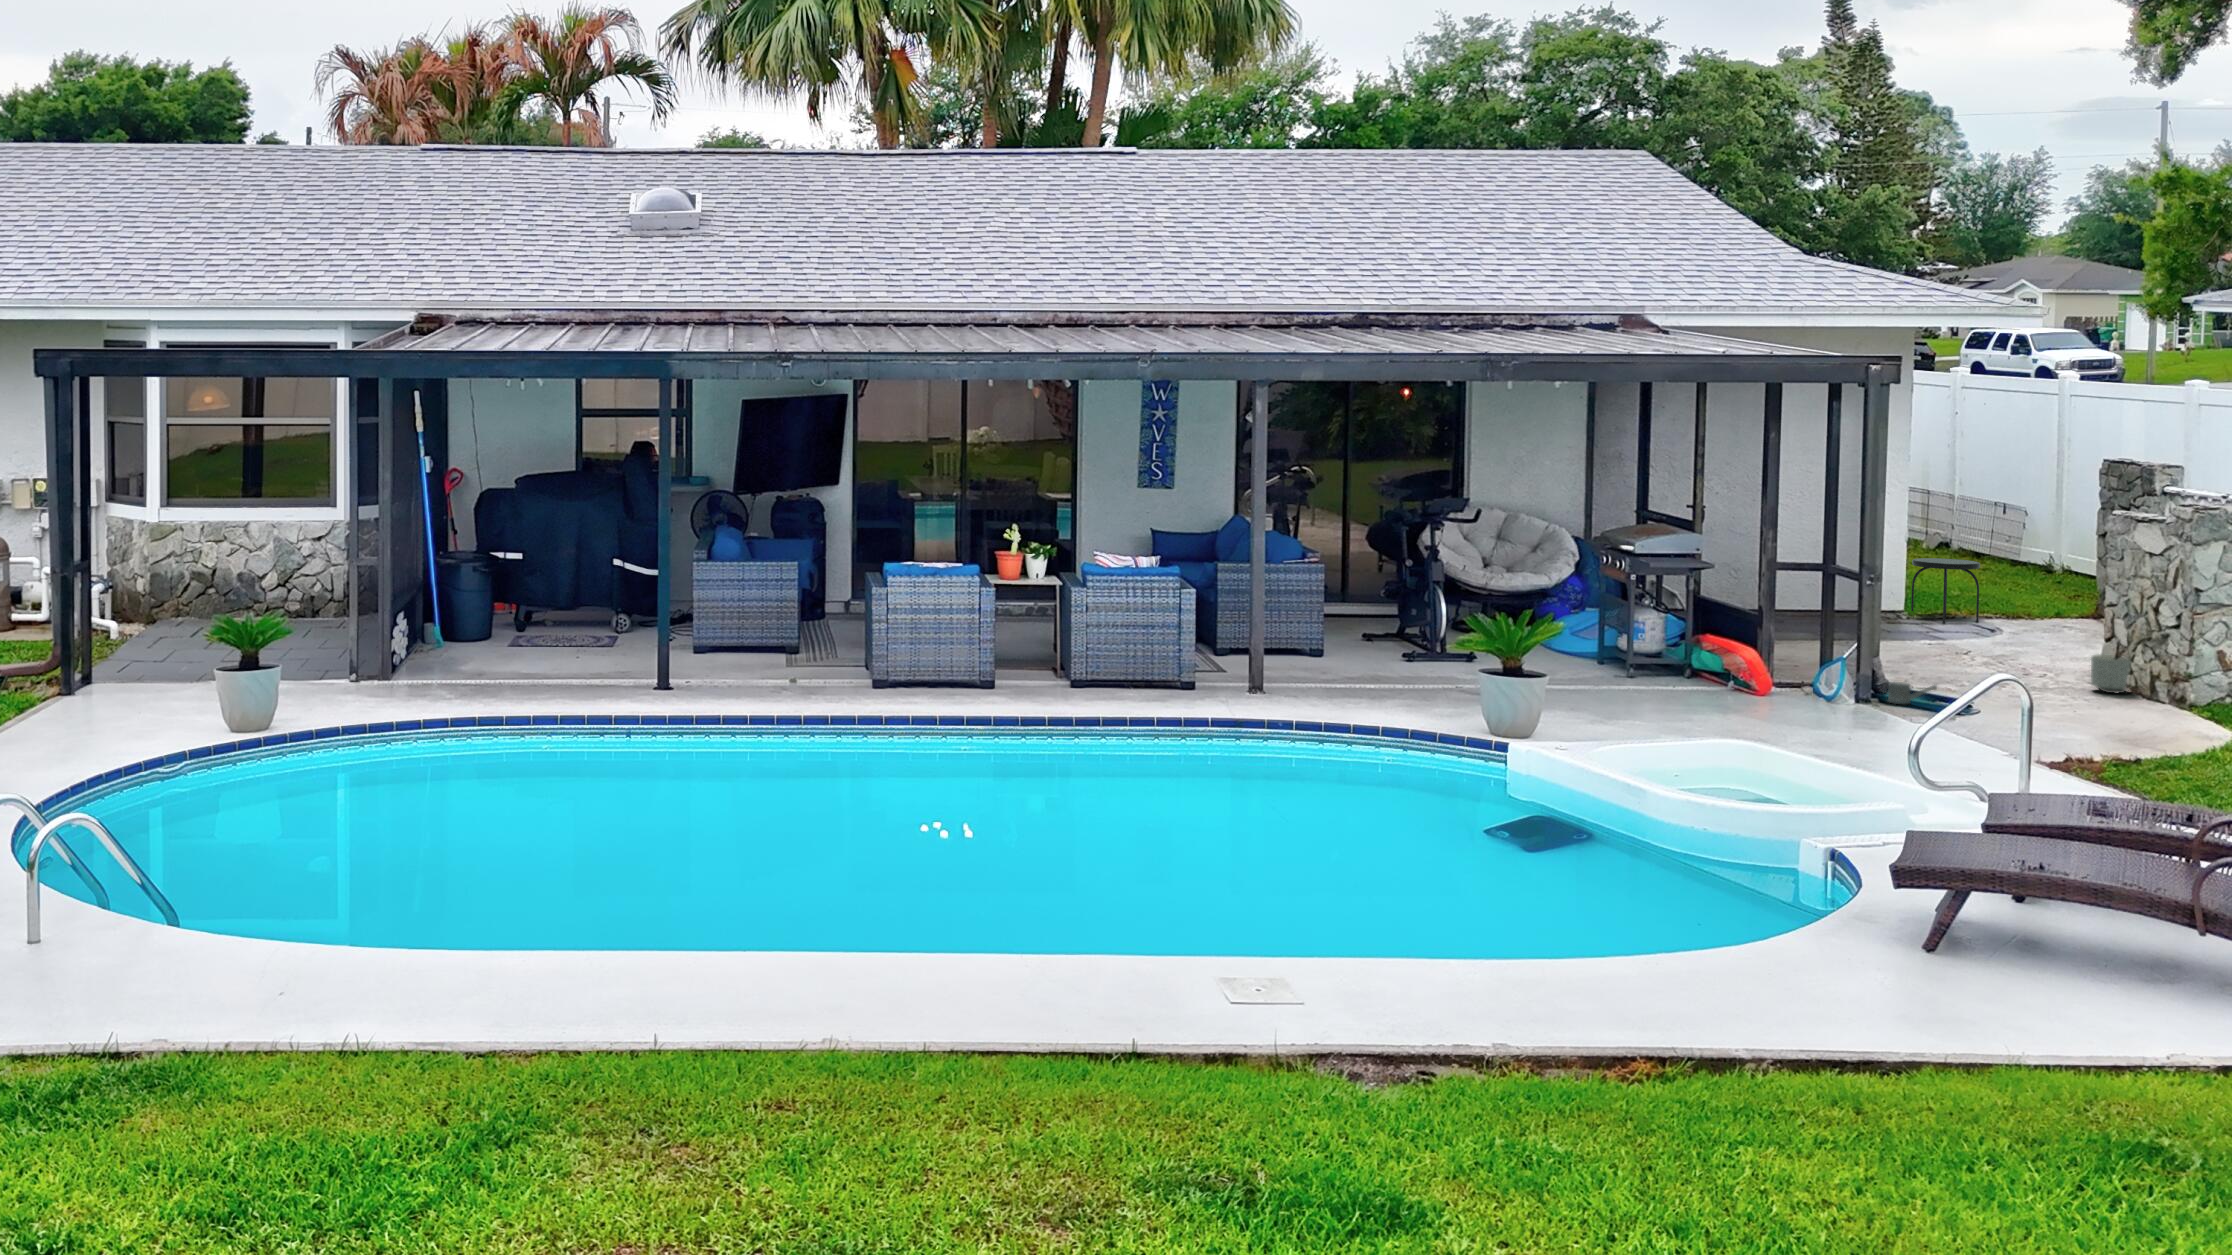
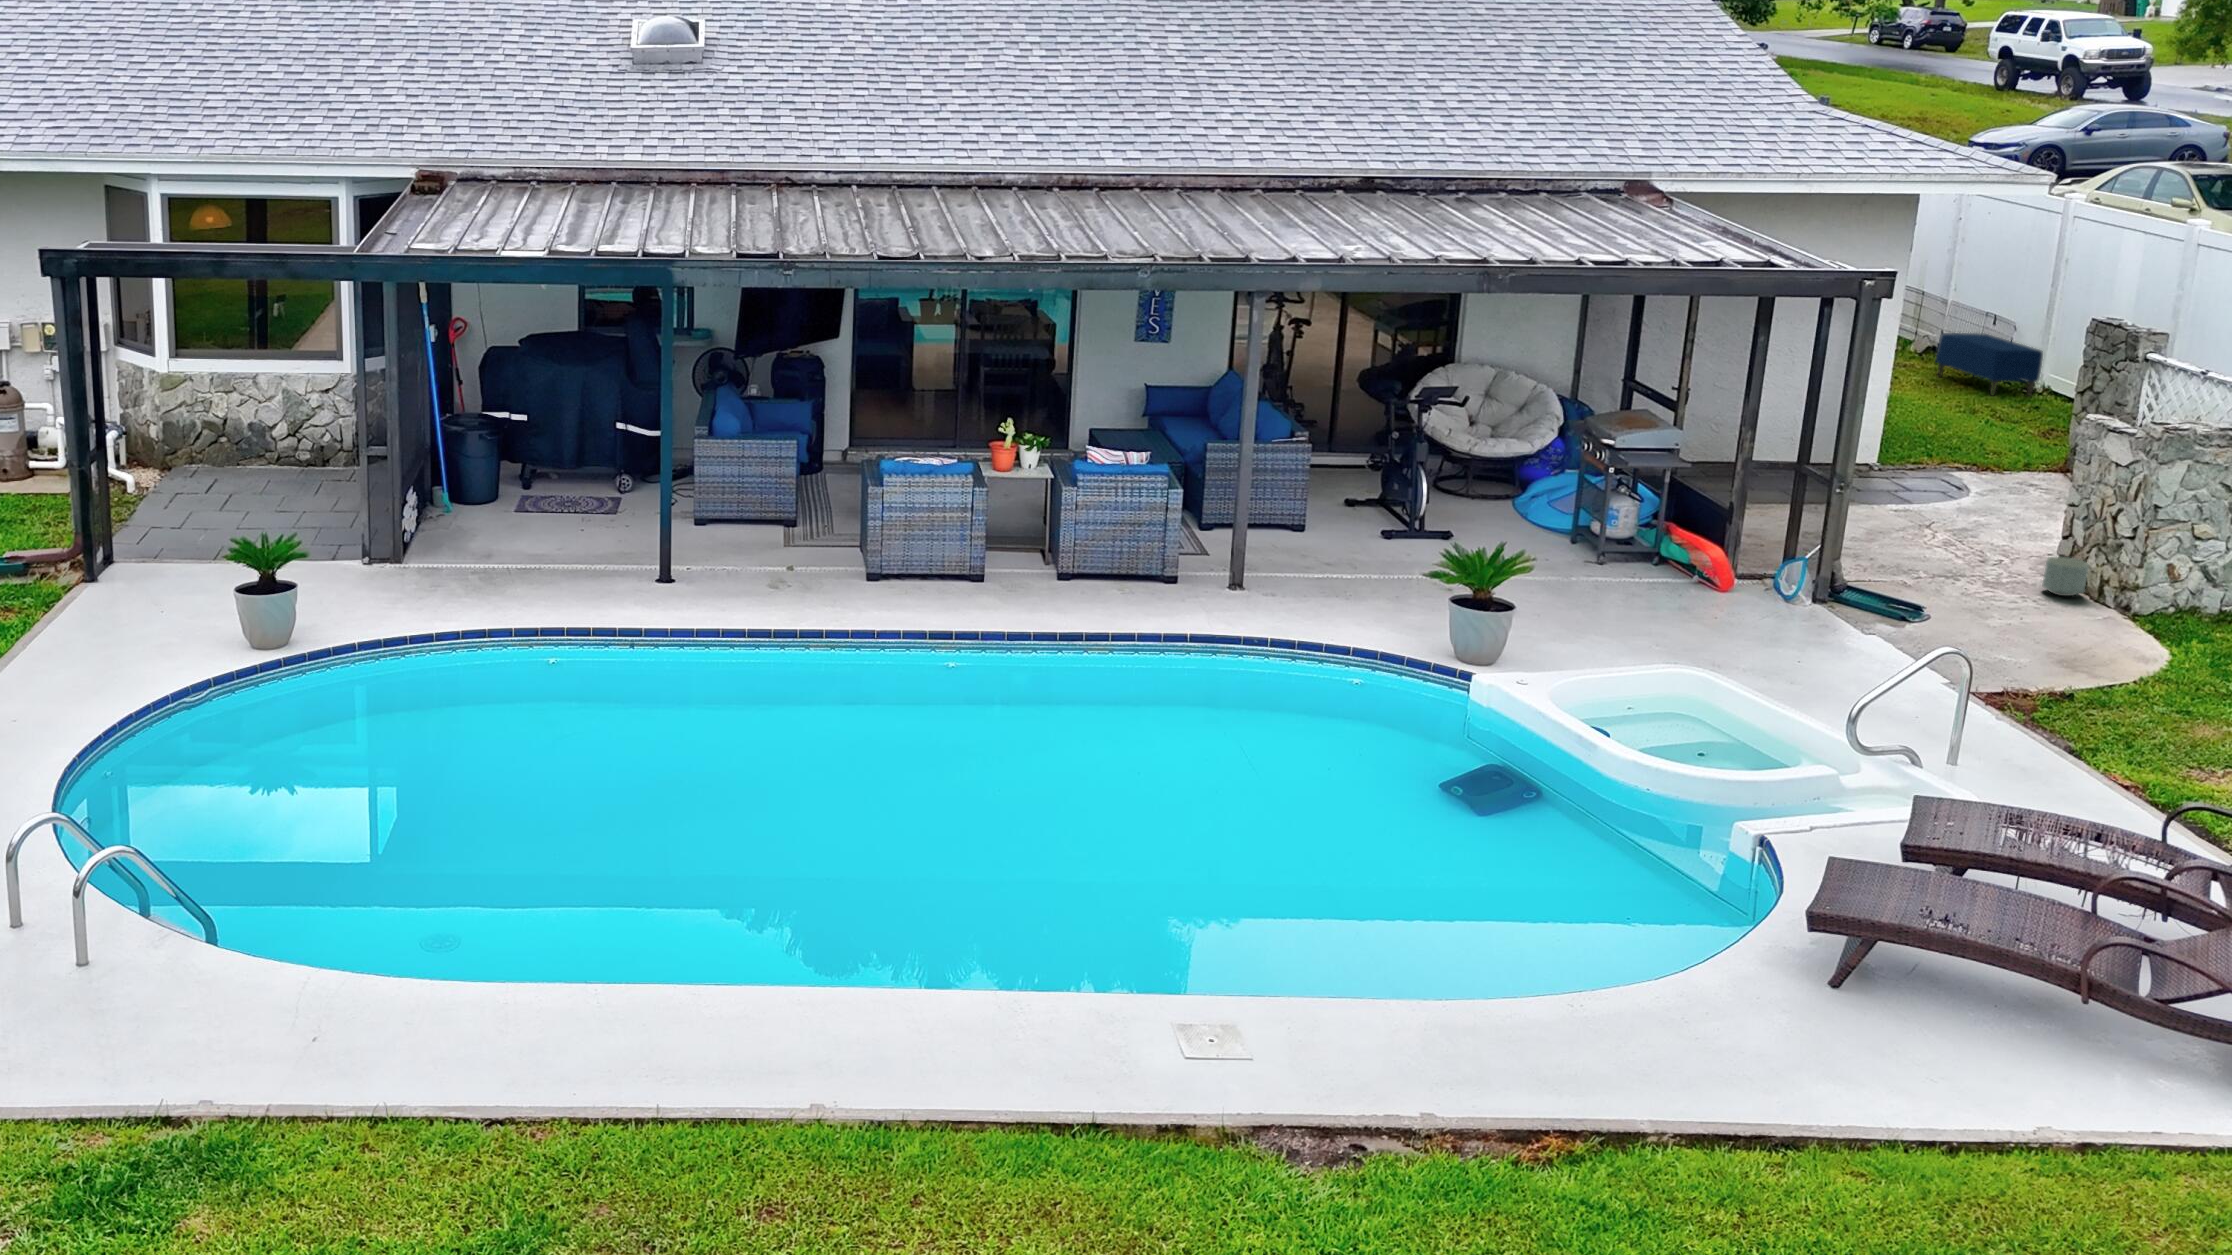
bench: none [1957,522,2065,577] -> present [1936,333,2043,395]
side table: present [1911,558,1980,624] -> none [1879,408,1954,476]
watering can: present [1880,682,1937,704] -> none [1834,589,1892,614]

